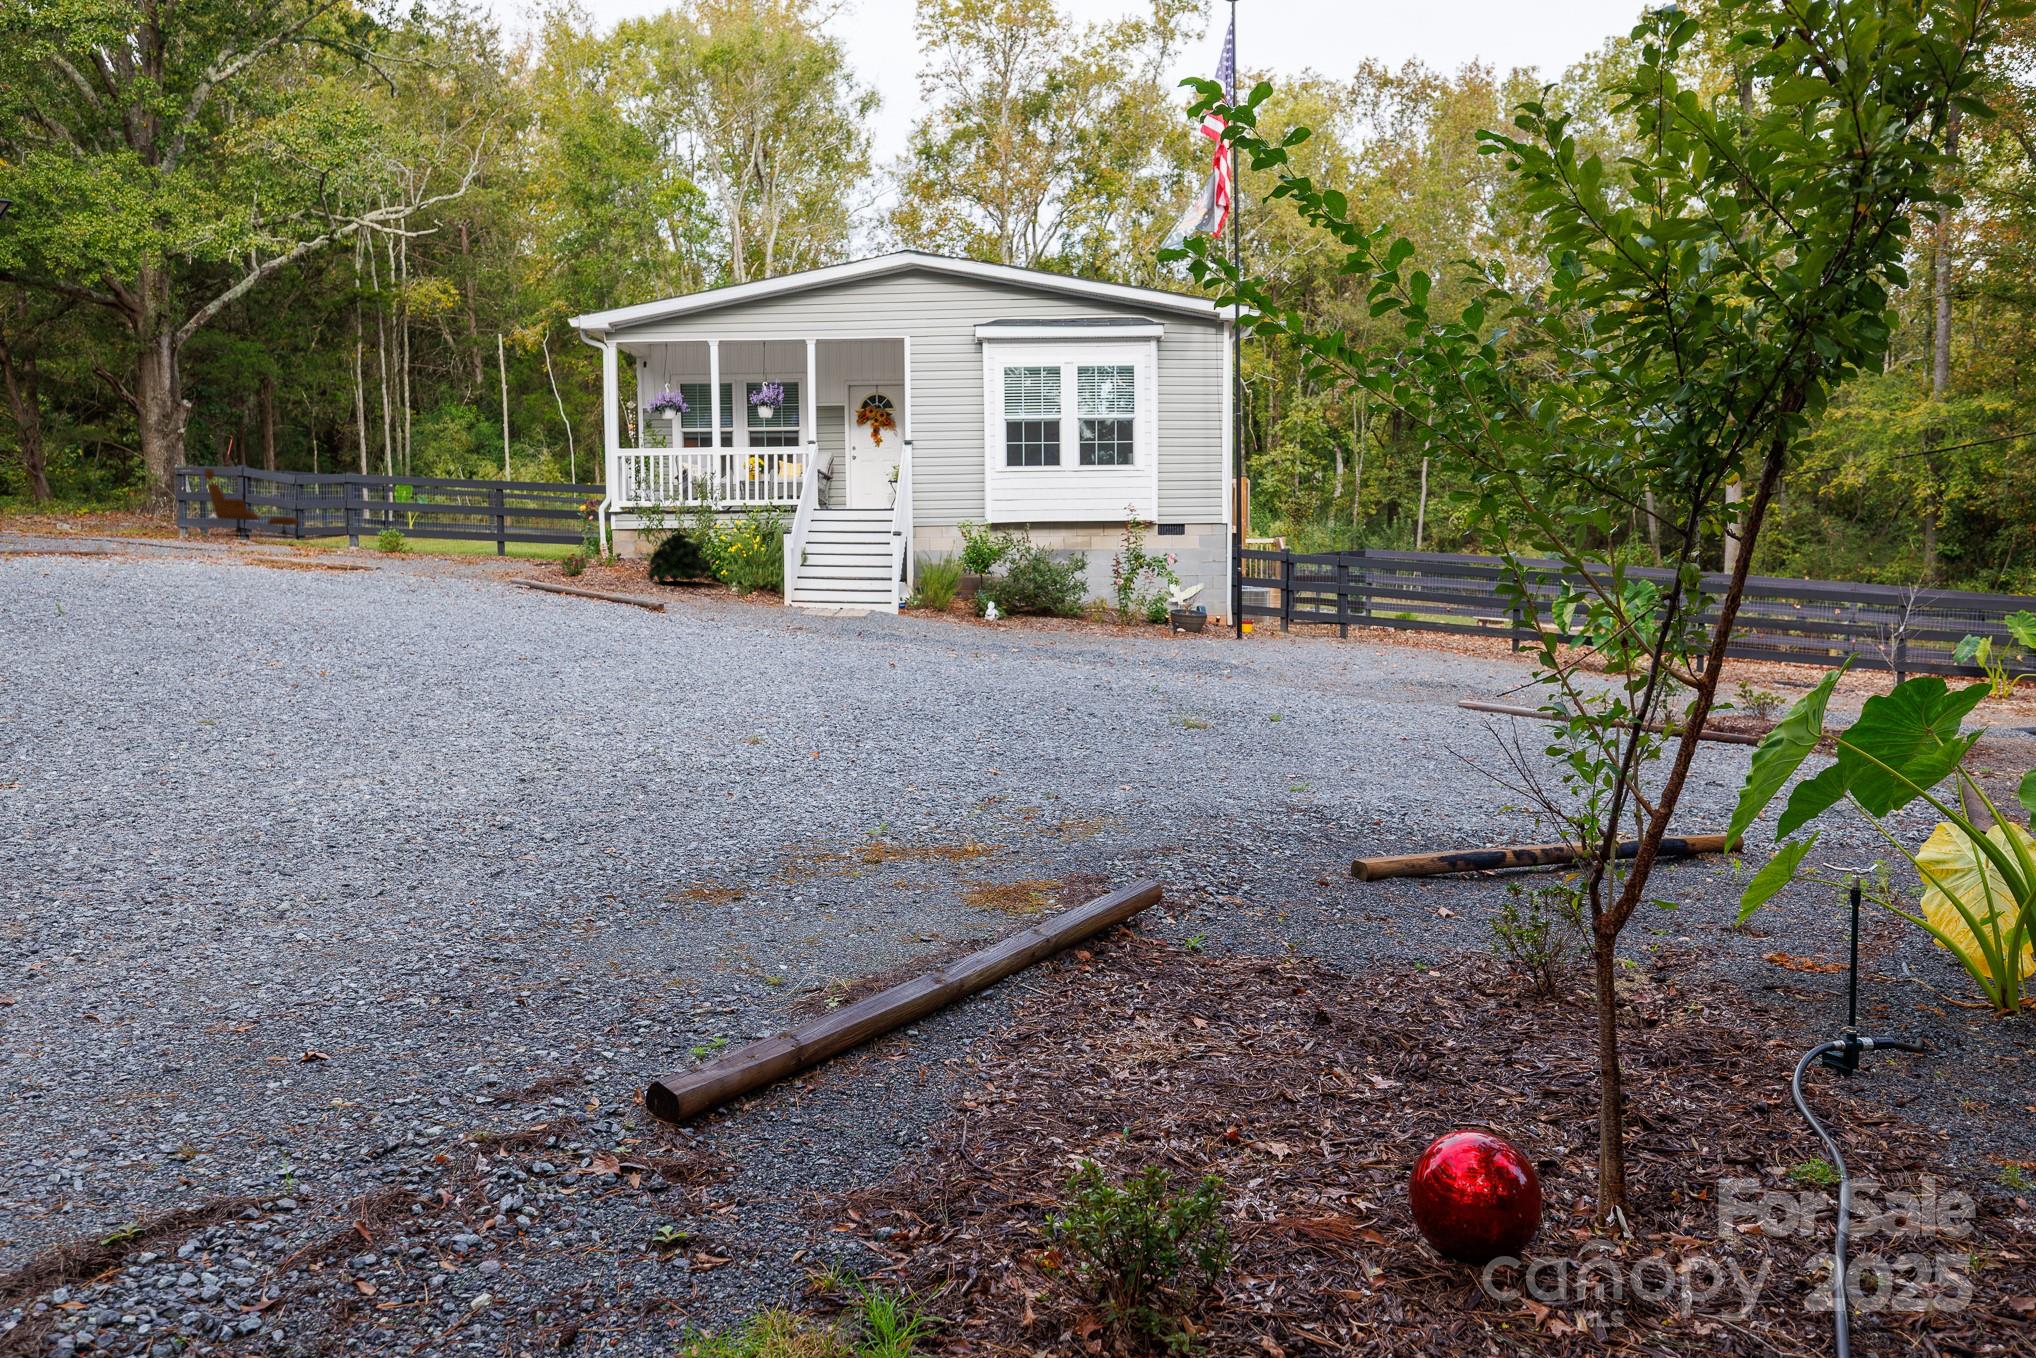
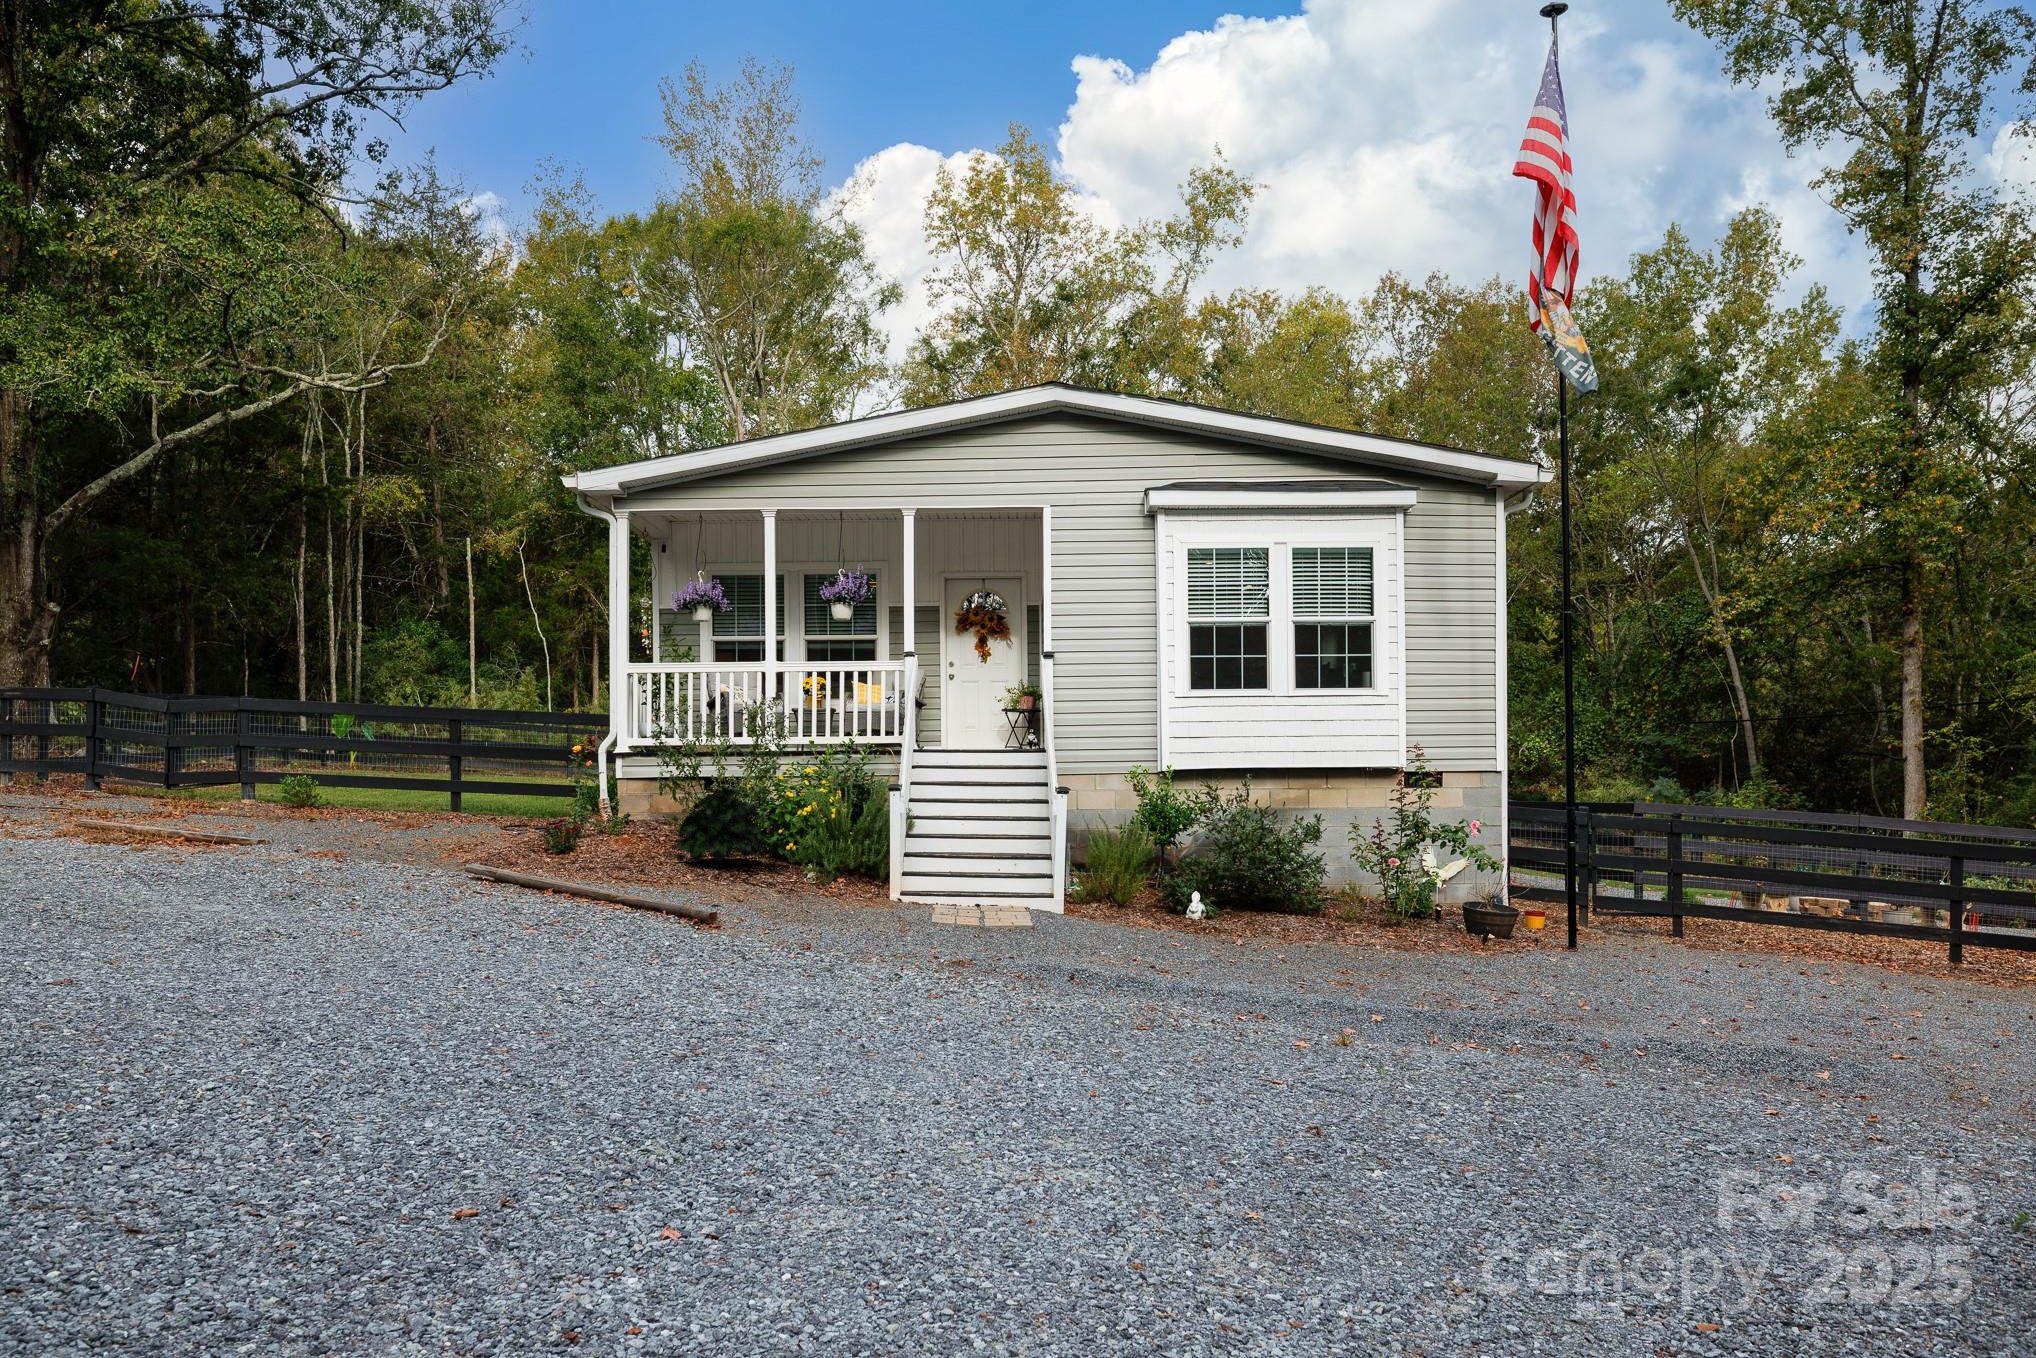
lounge chair: present [204,469,299,535] -> none [46,691,177,785]

